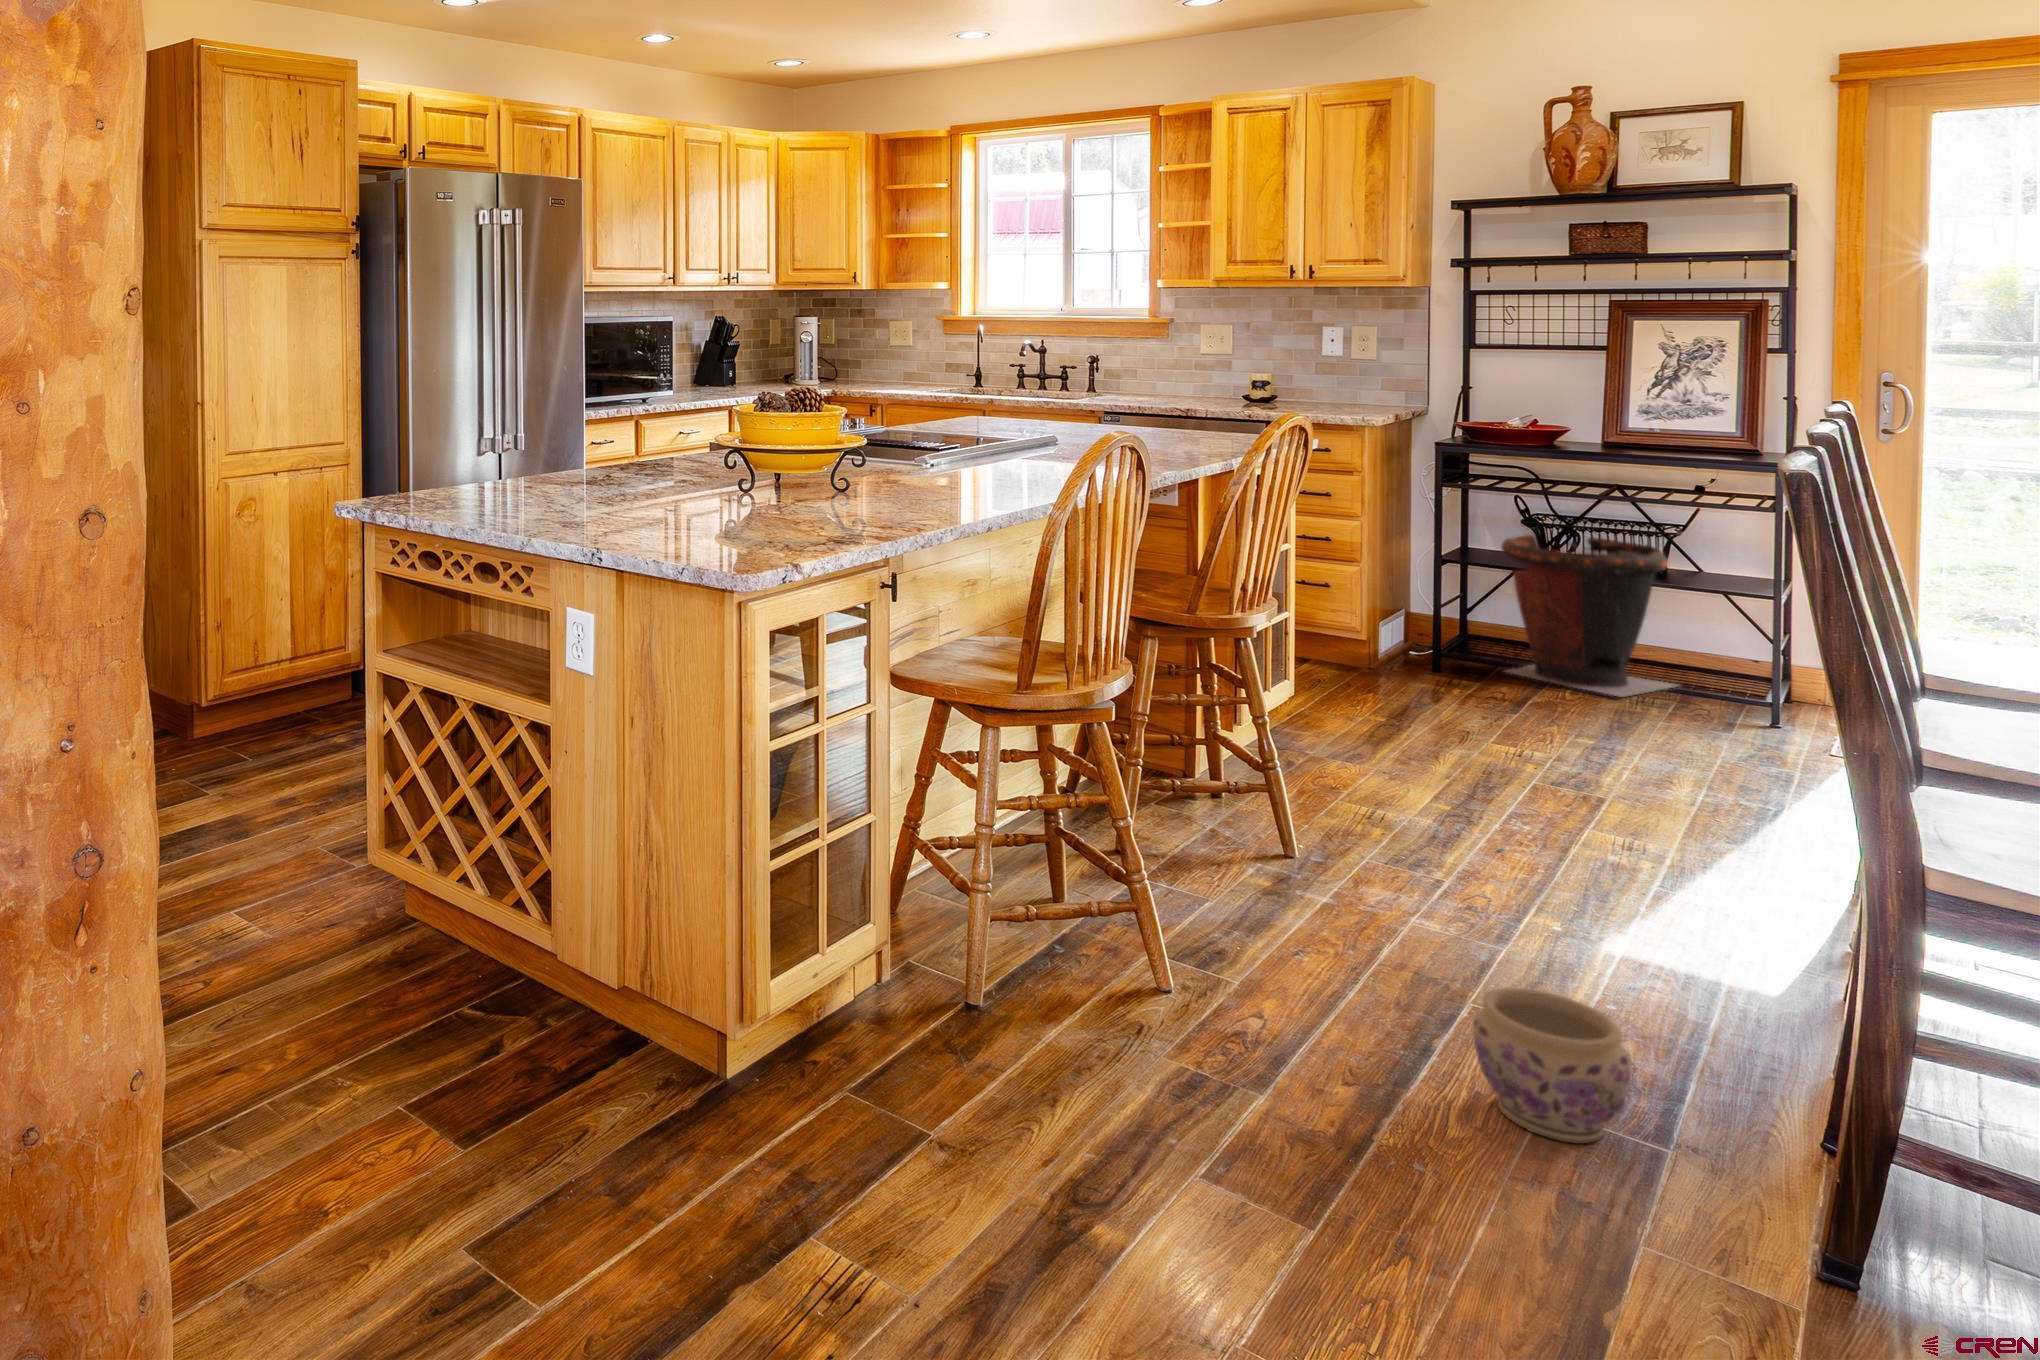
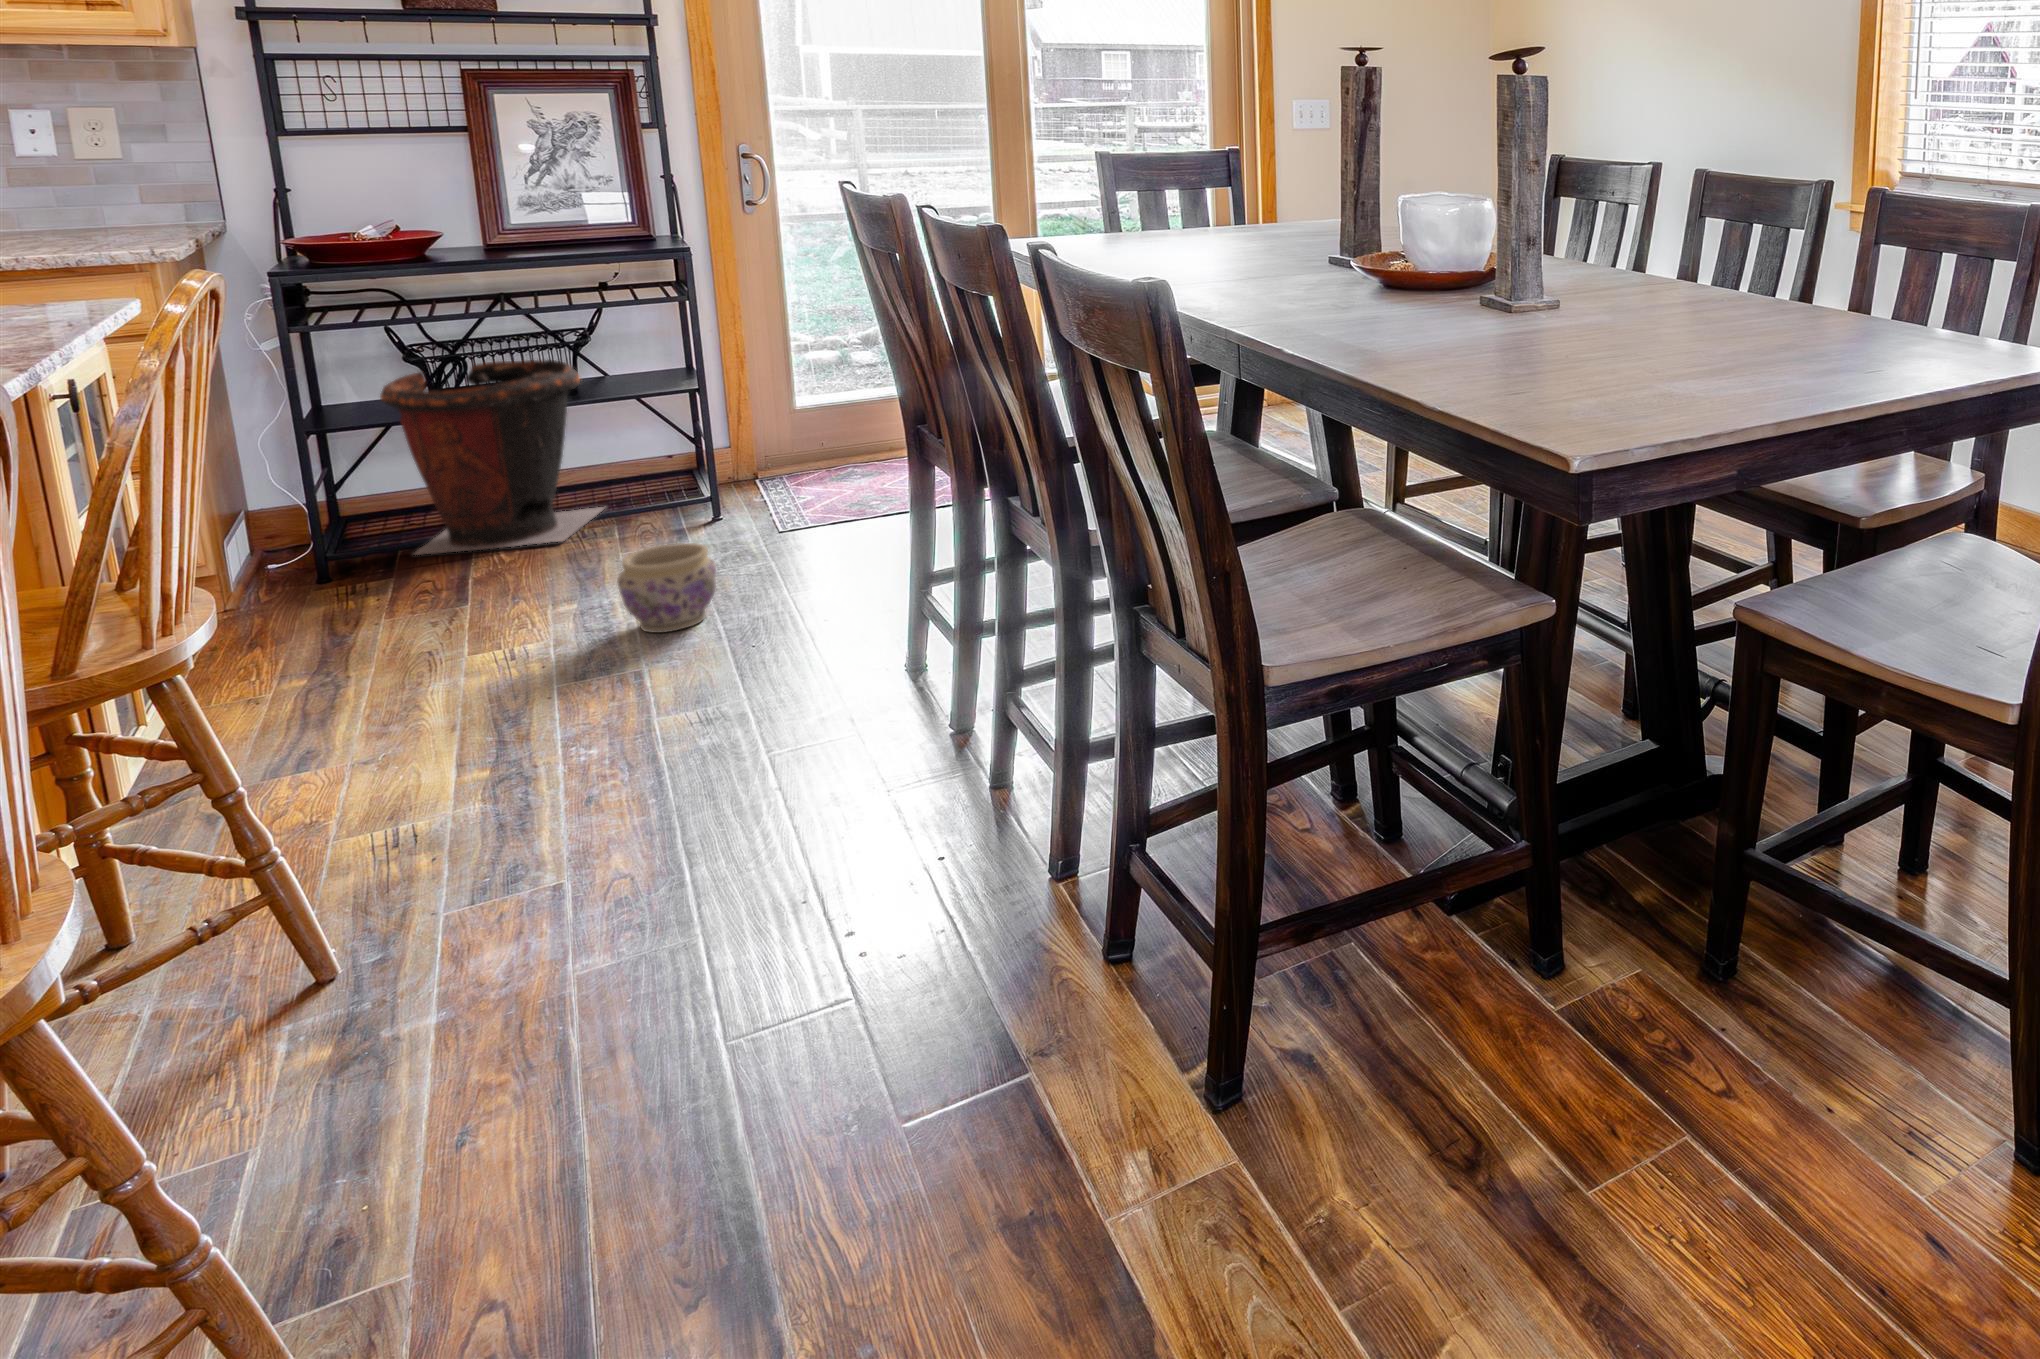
planter: present [1473,988,1632,1144] -> present [617,543,717,633]

